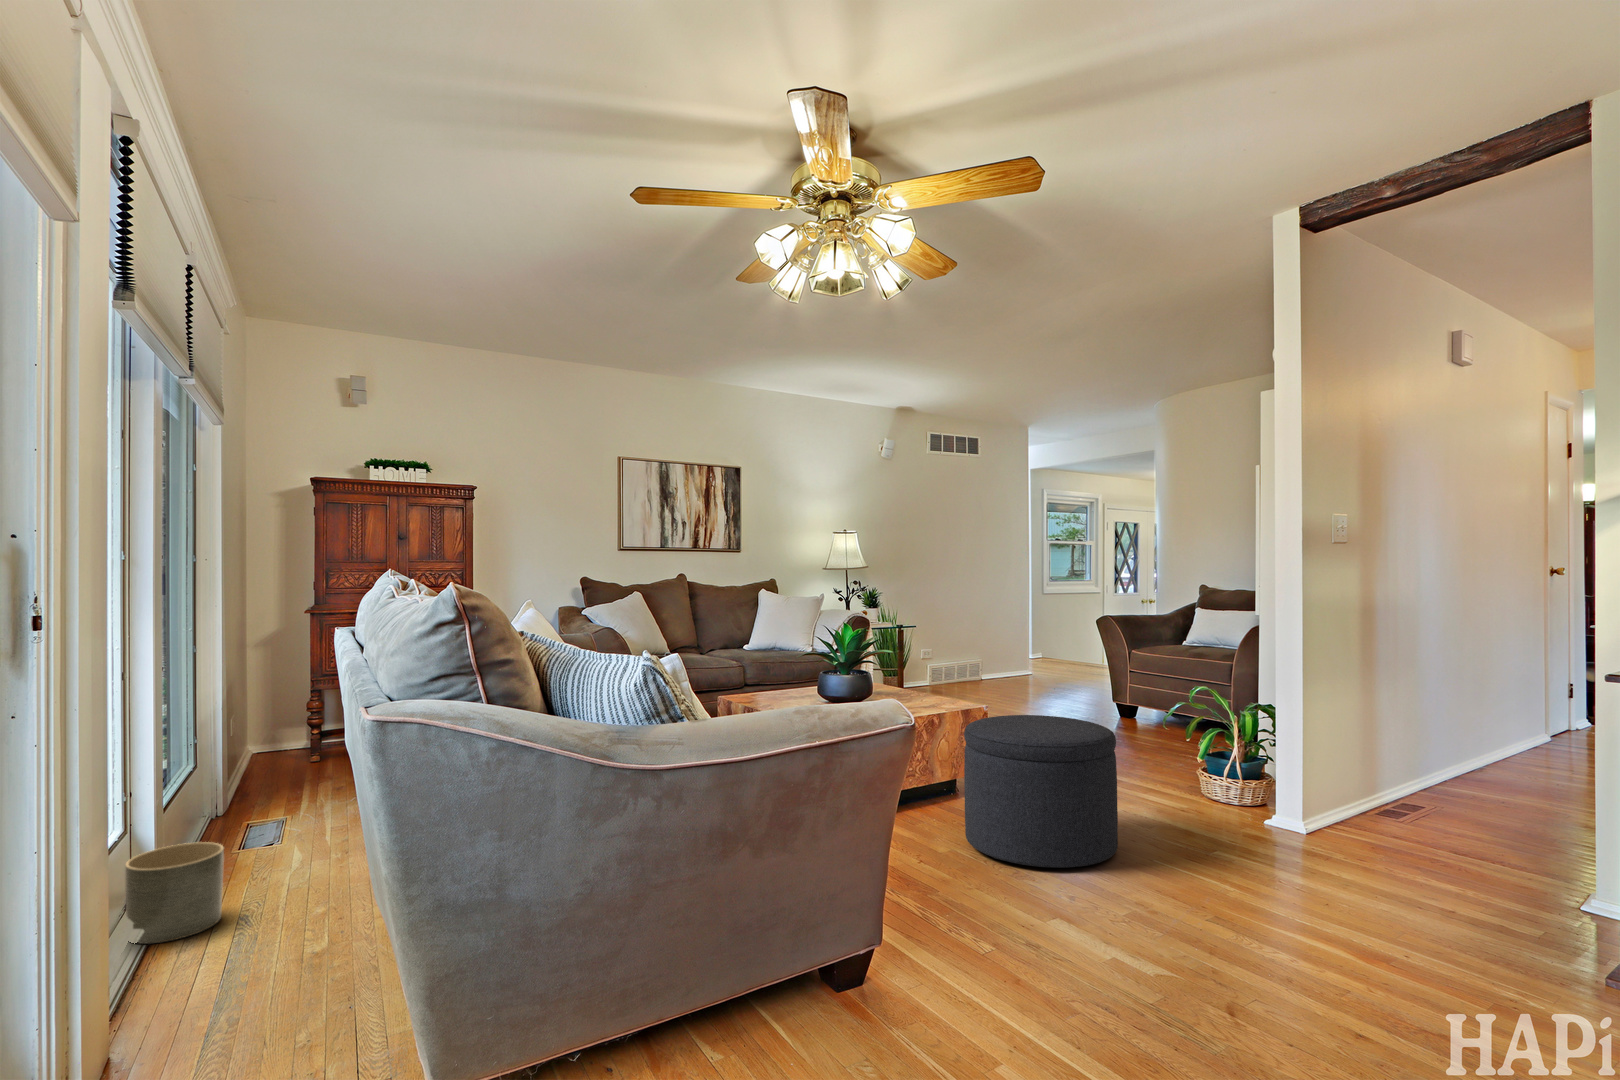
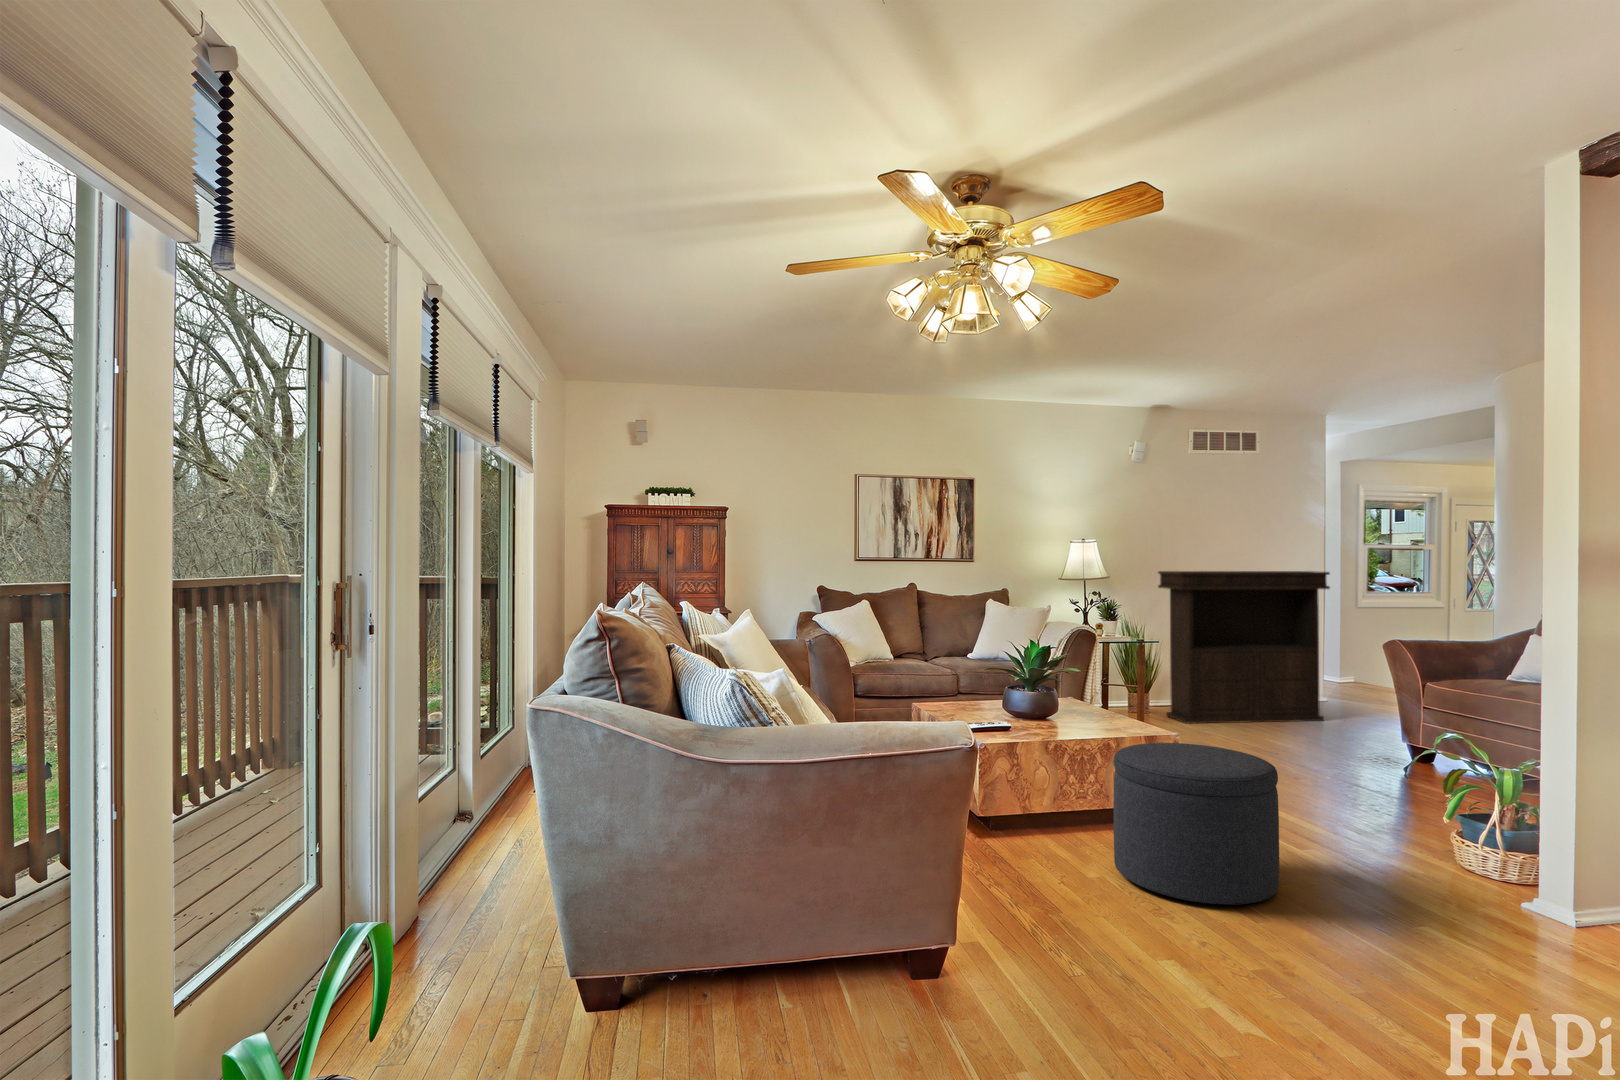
console table: none [913,559,1053,704] -> present [1158,571,1330,723]
planter: present [125,842,224,944] -> none [449,783,509,851]

